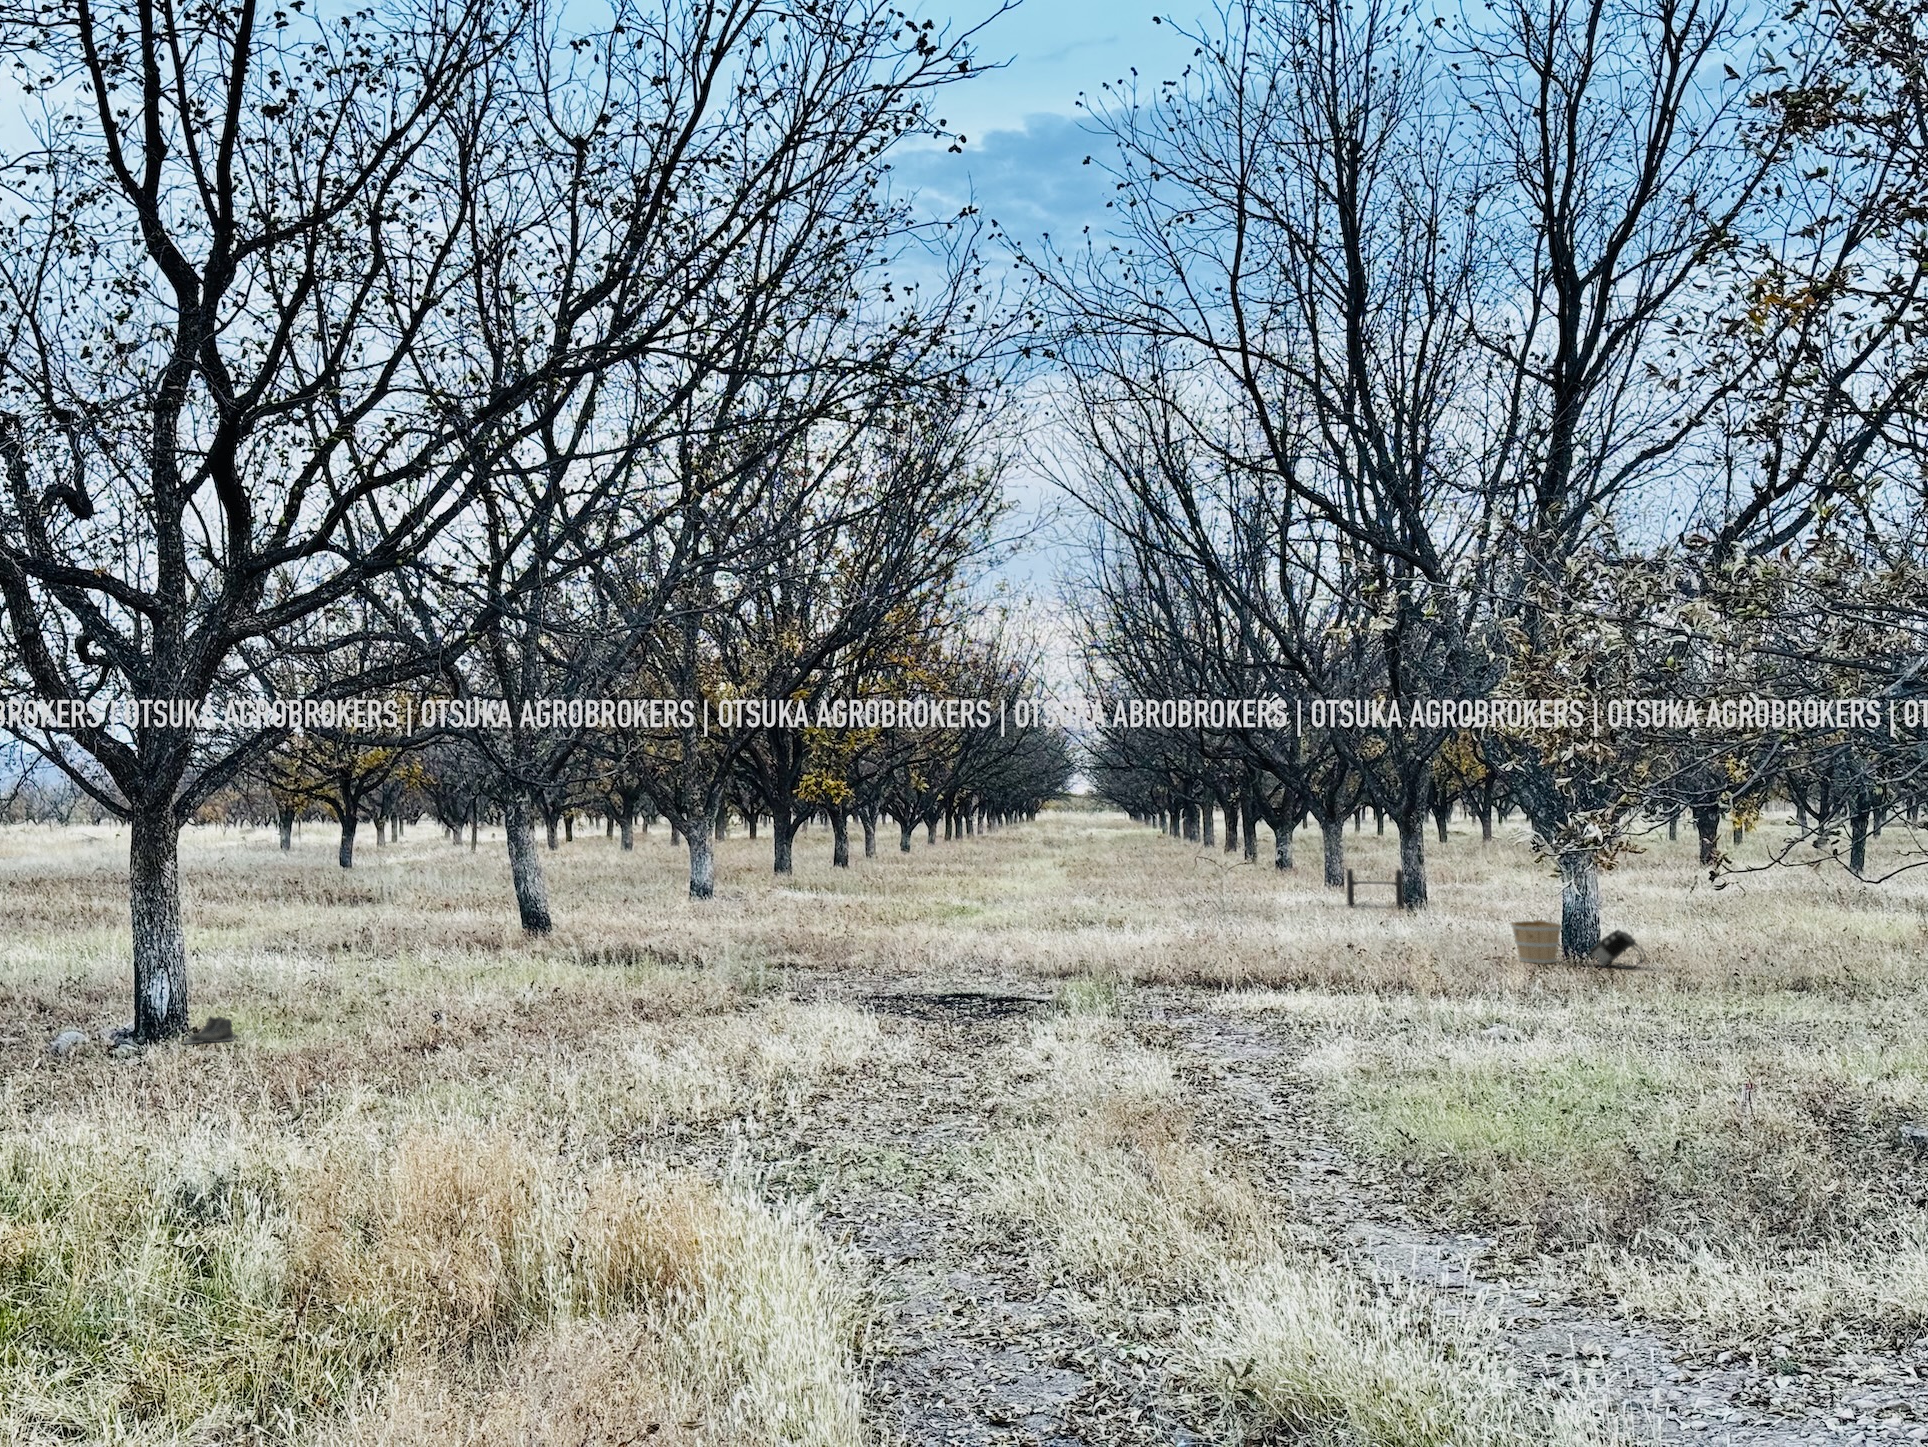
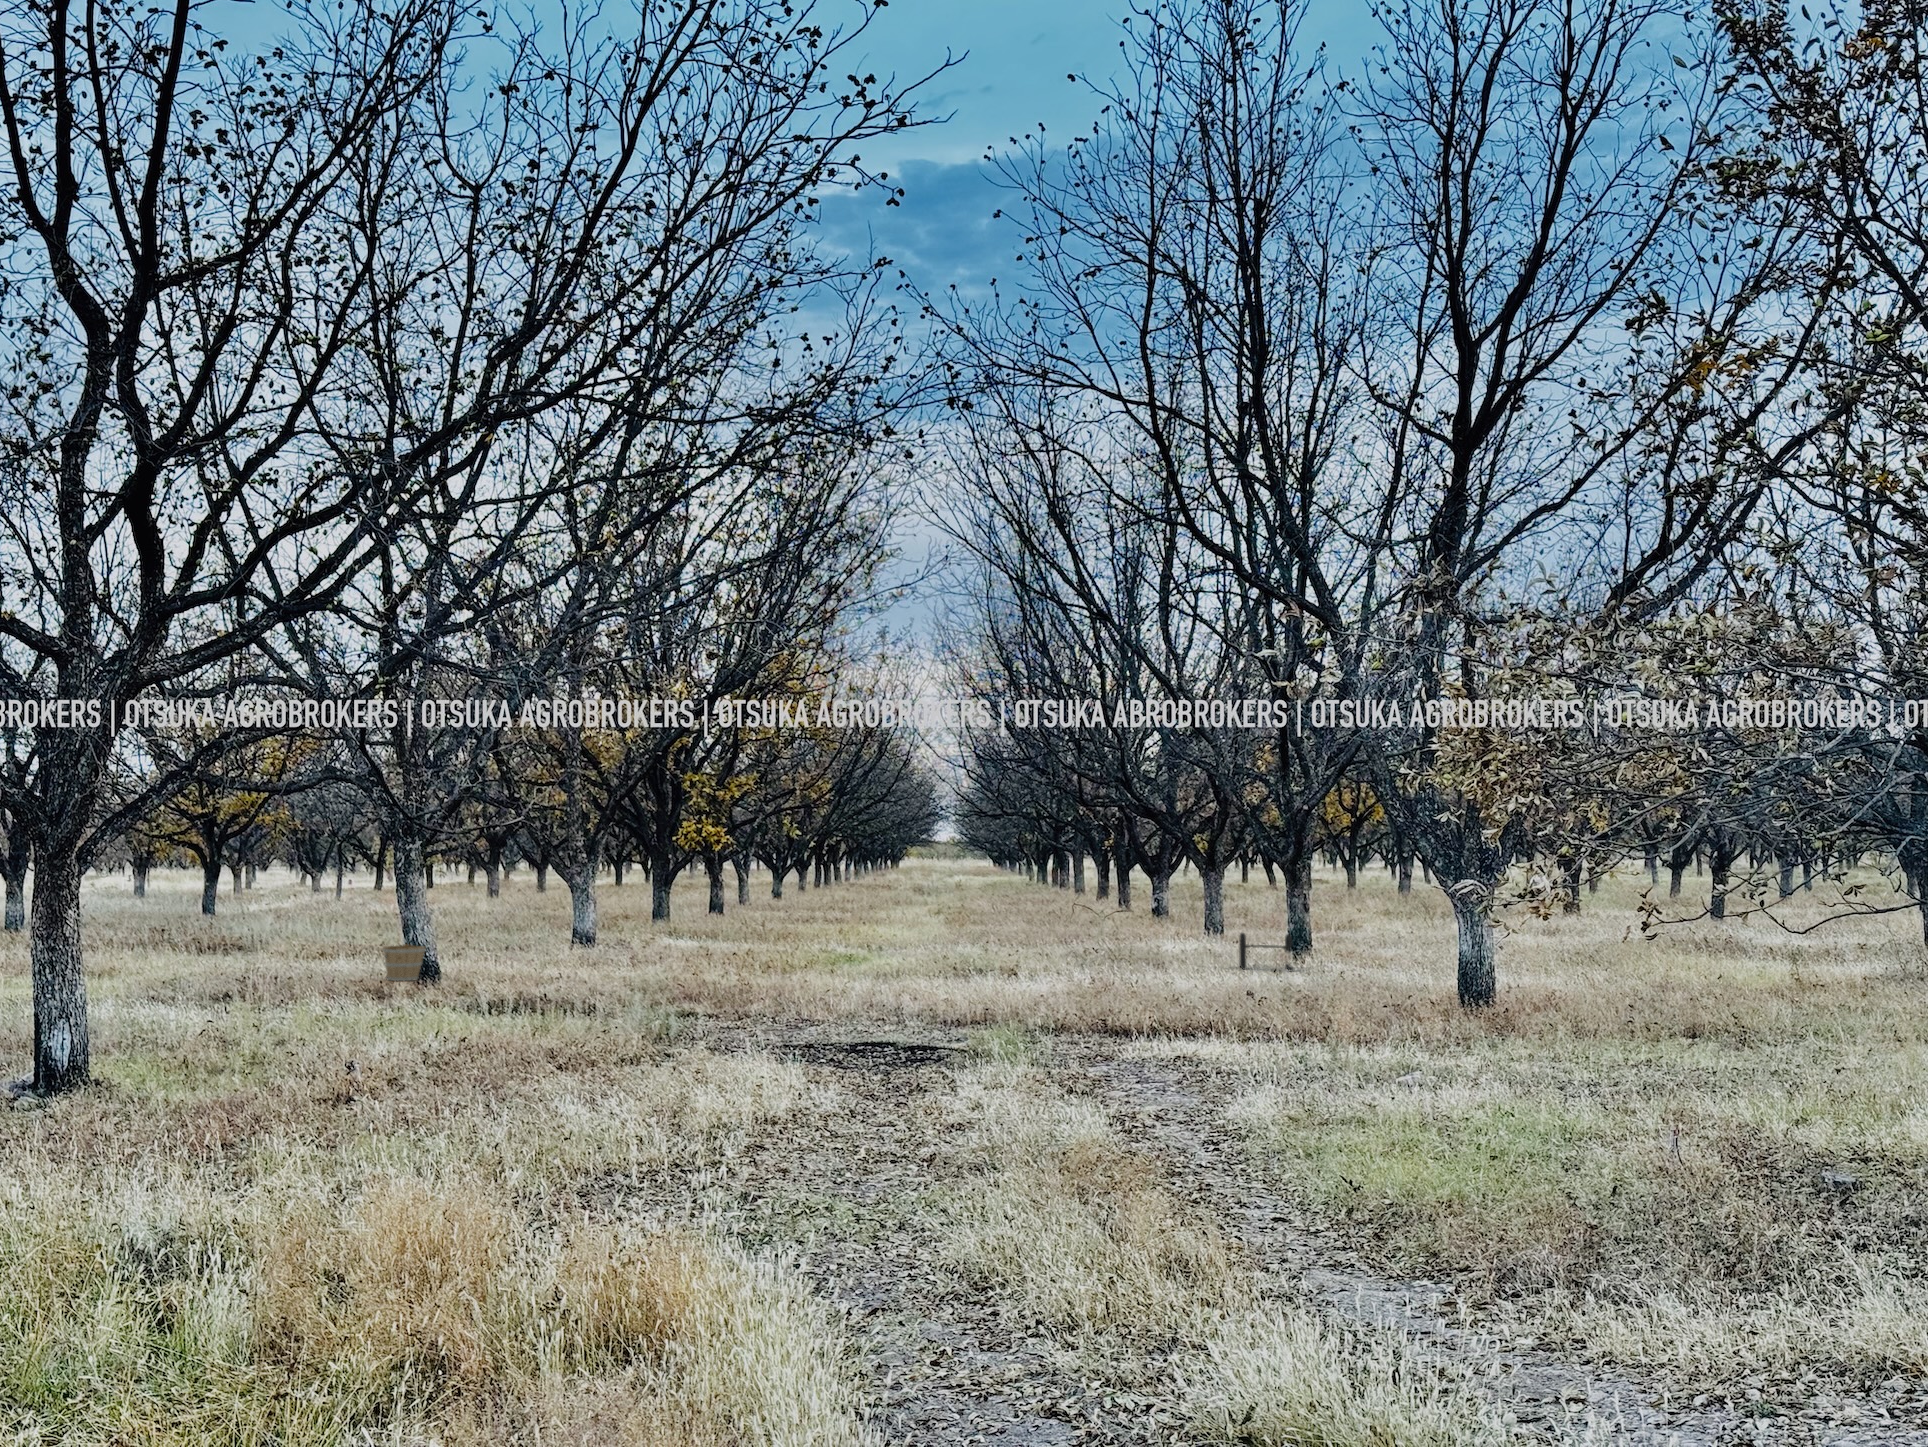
wooden bucket: present [1511,920,1562,964] -> present [383,944,426,981]
backpack: present [1589,930,1646,969] -> none [1476,992,1529,1030]
boots: present [184,1016,236,1044] -> none [65,1053,126,1083]

